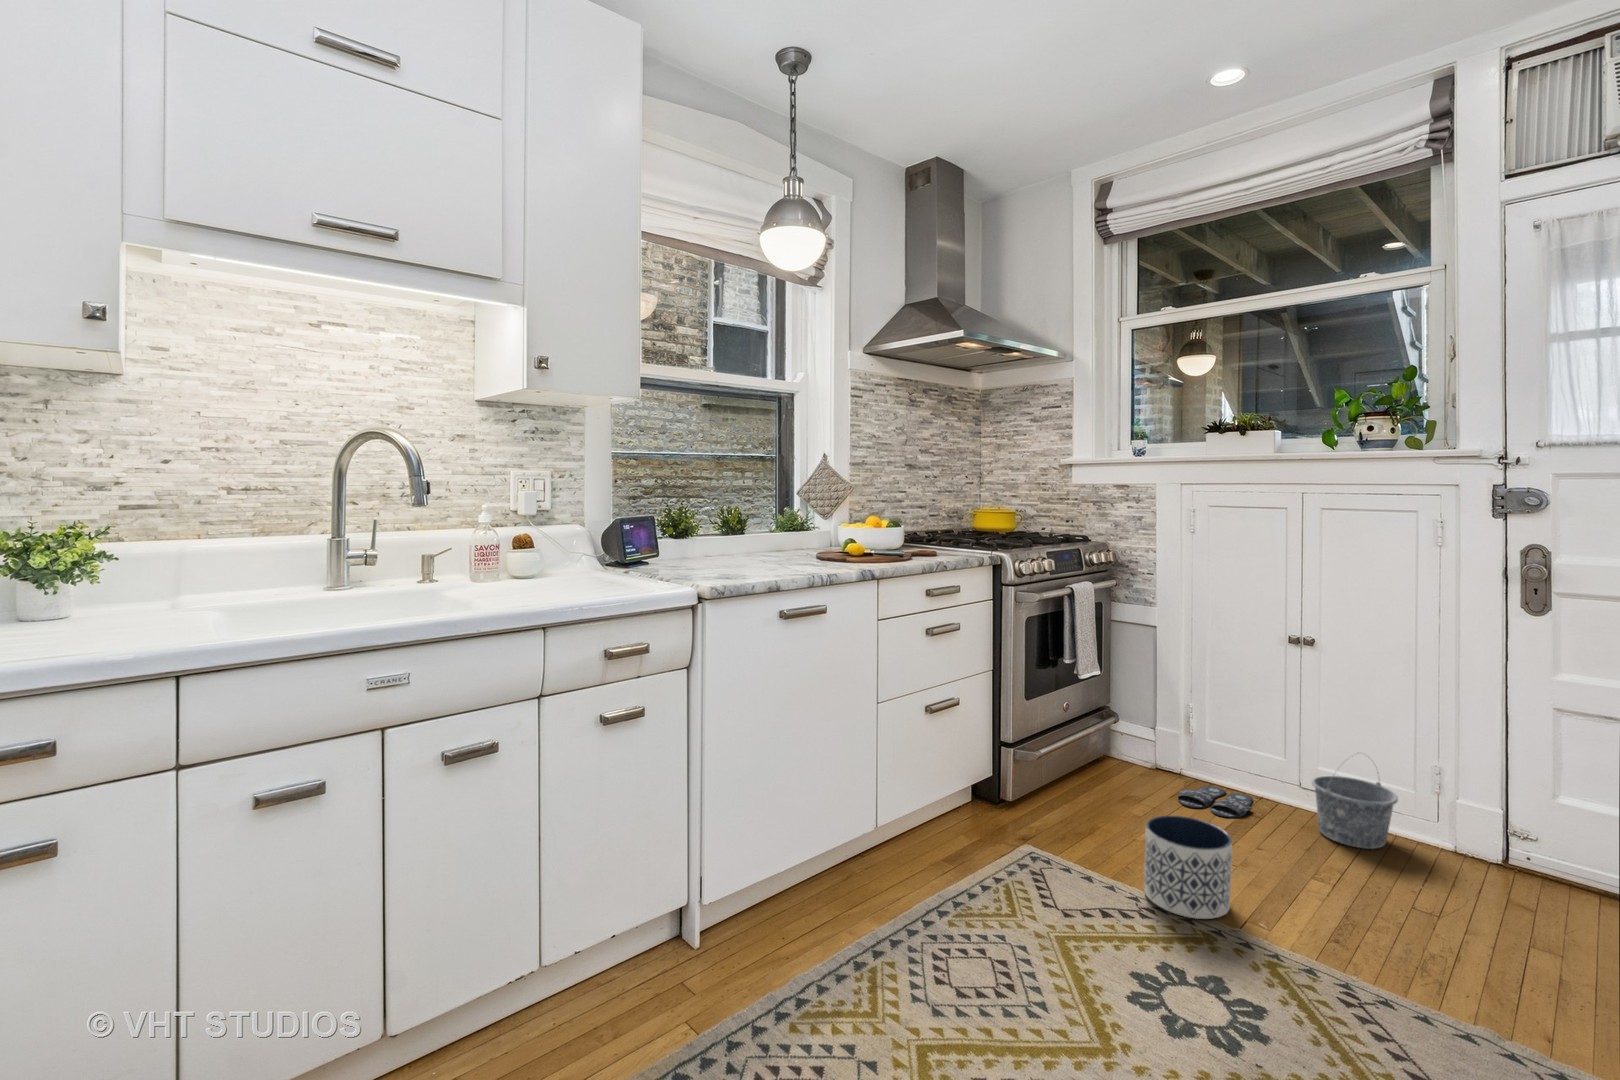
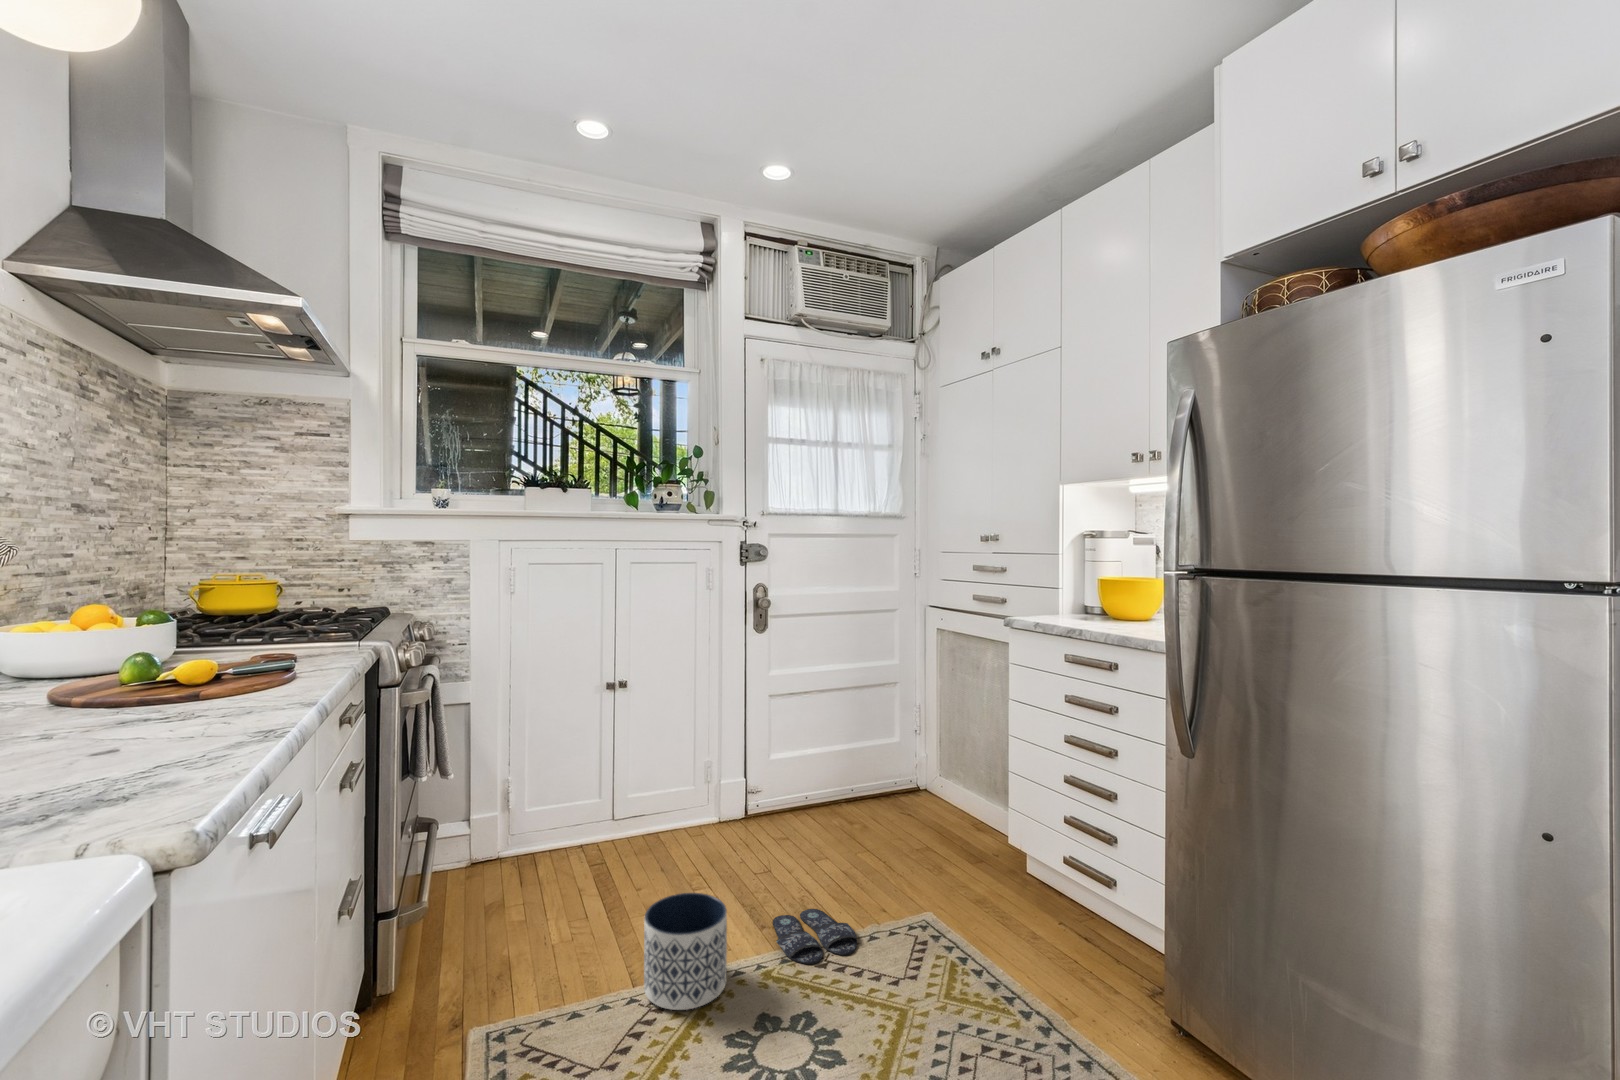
bucket: present [1312,776,1398,849] -> none [654,774,717,860]
slippers: present [1178,786,1253,818] -> present [773,909,857,964]

